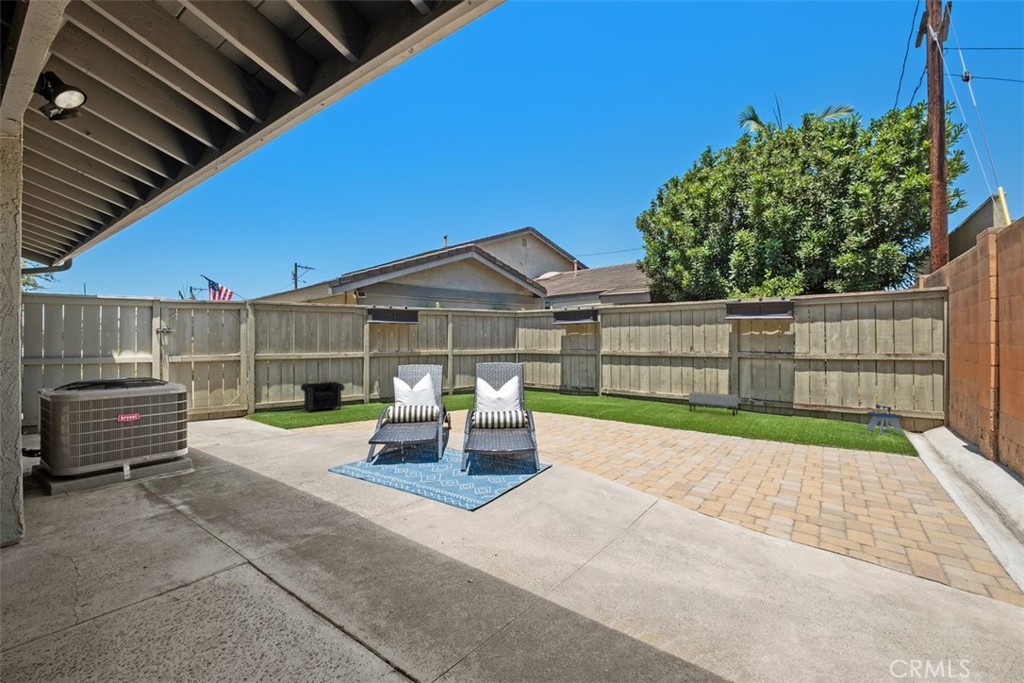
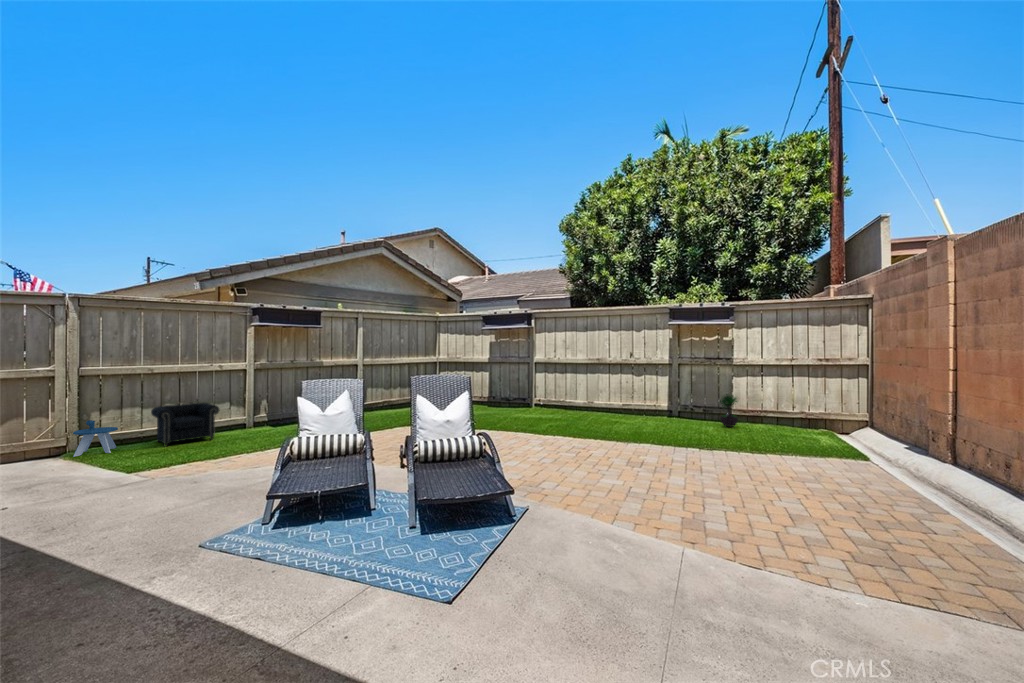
potted tree: none [775,385,800,421] -> present [720,394,738,427]
bench: present [689,392,738,415] -> none [631,400,680,424]
side table: present [866,405,905,435] -> present [73,420,118,457]

